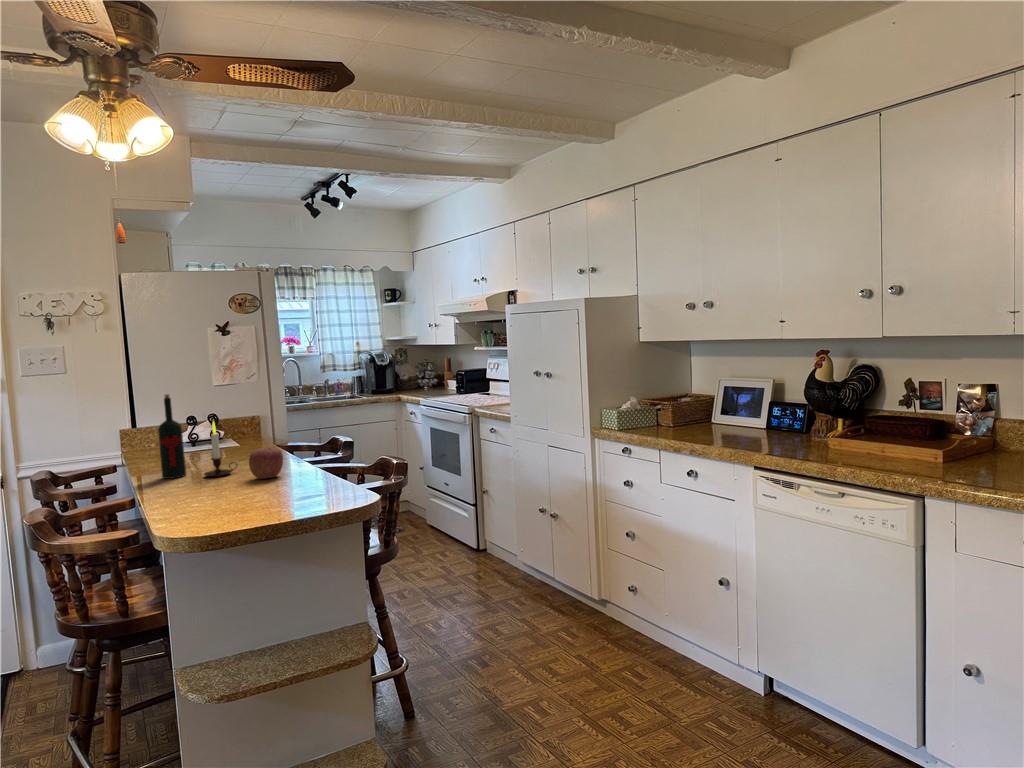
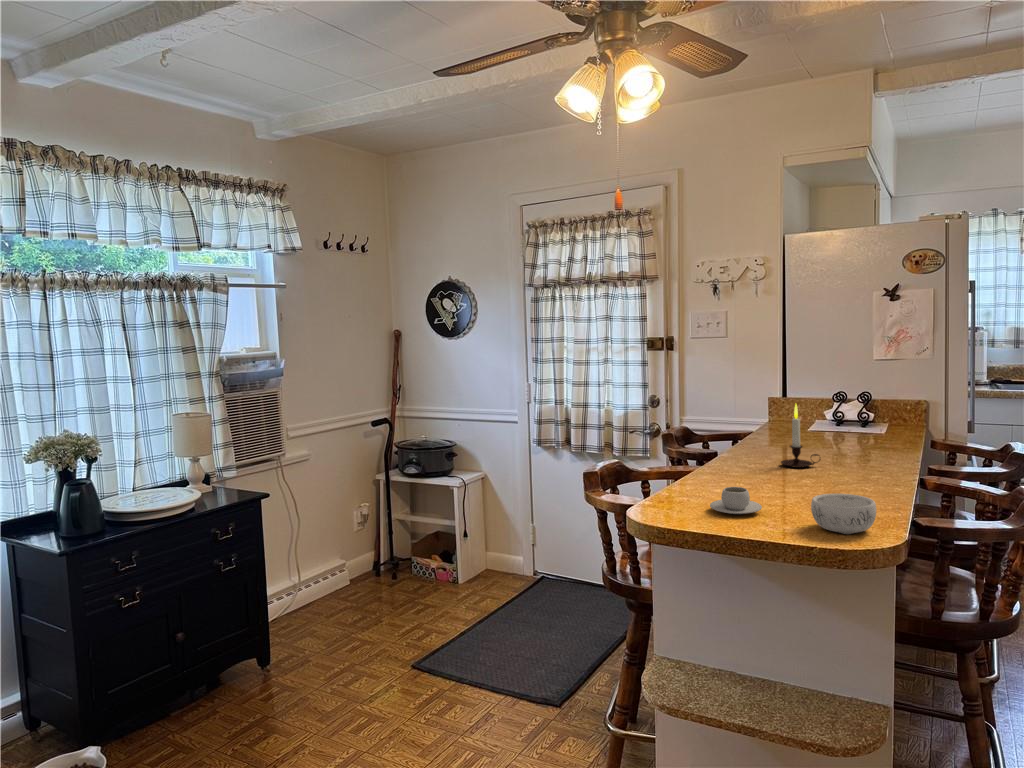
wine bottle: present [158,394,186,479] -> none [748,369,773,459]
apple: present [249,448,283,479] -> none [813,445,857,483]
decorative bowl: none [306,472,352,501] -> present [811,494,876,534]
teacup: none [212,488,259,513] -> present [710,487,762,514]

